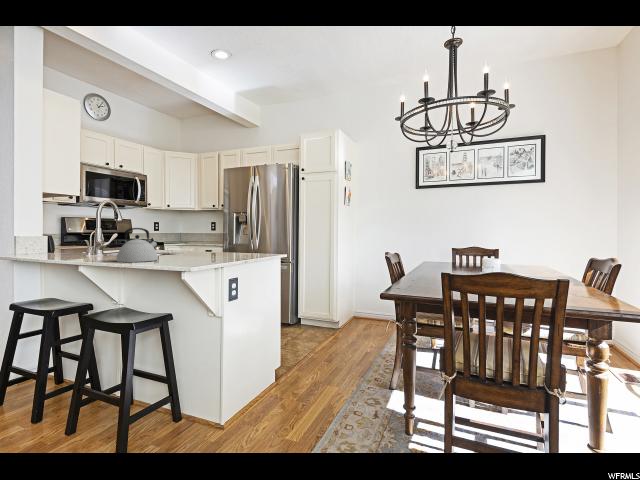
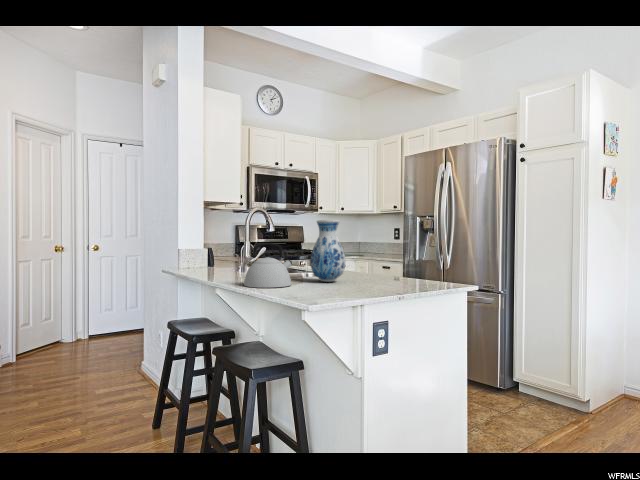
vase: none [169,211,197,257] -> present [311,220,345,282]

